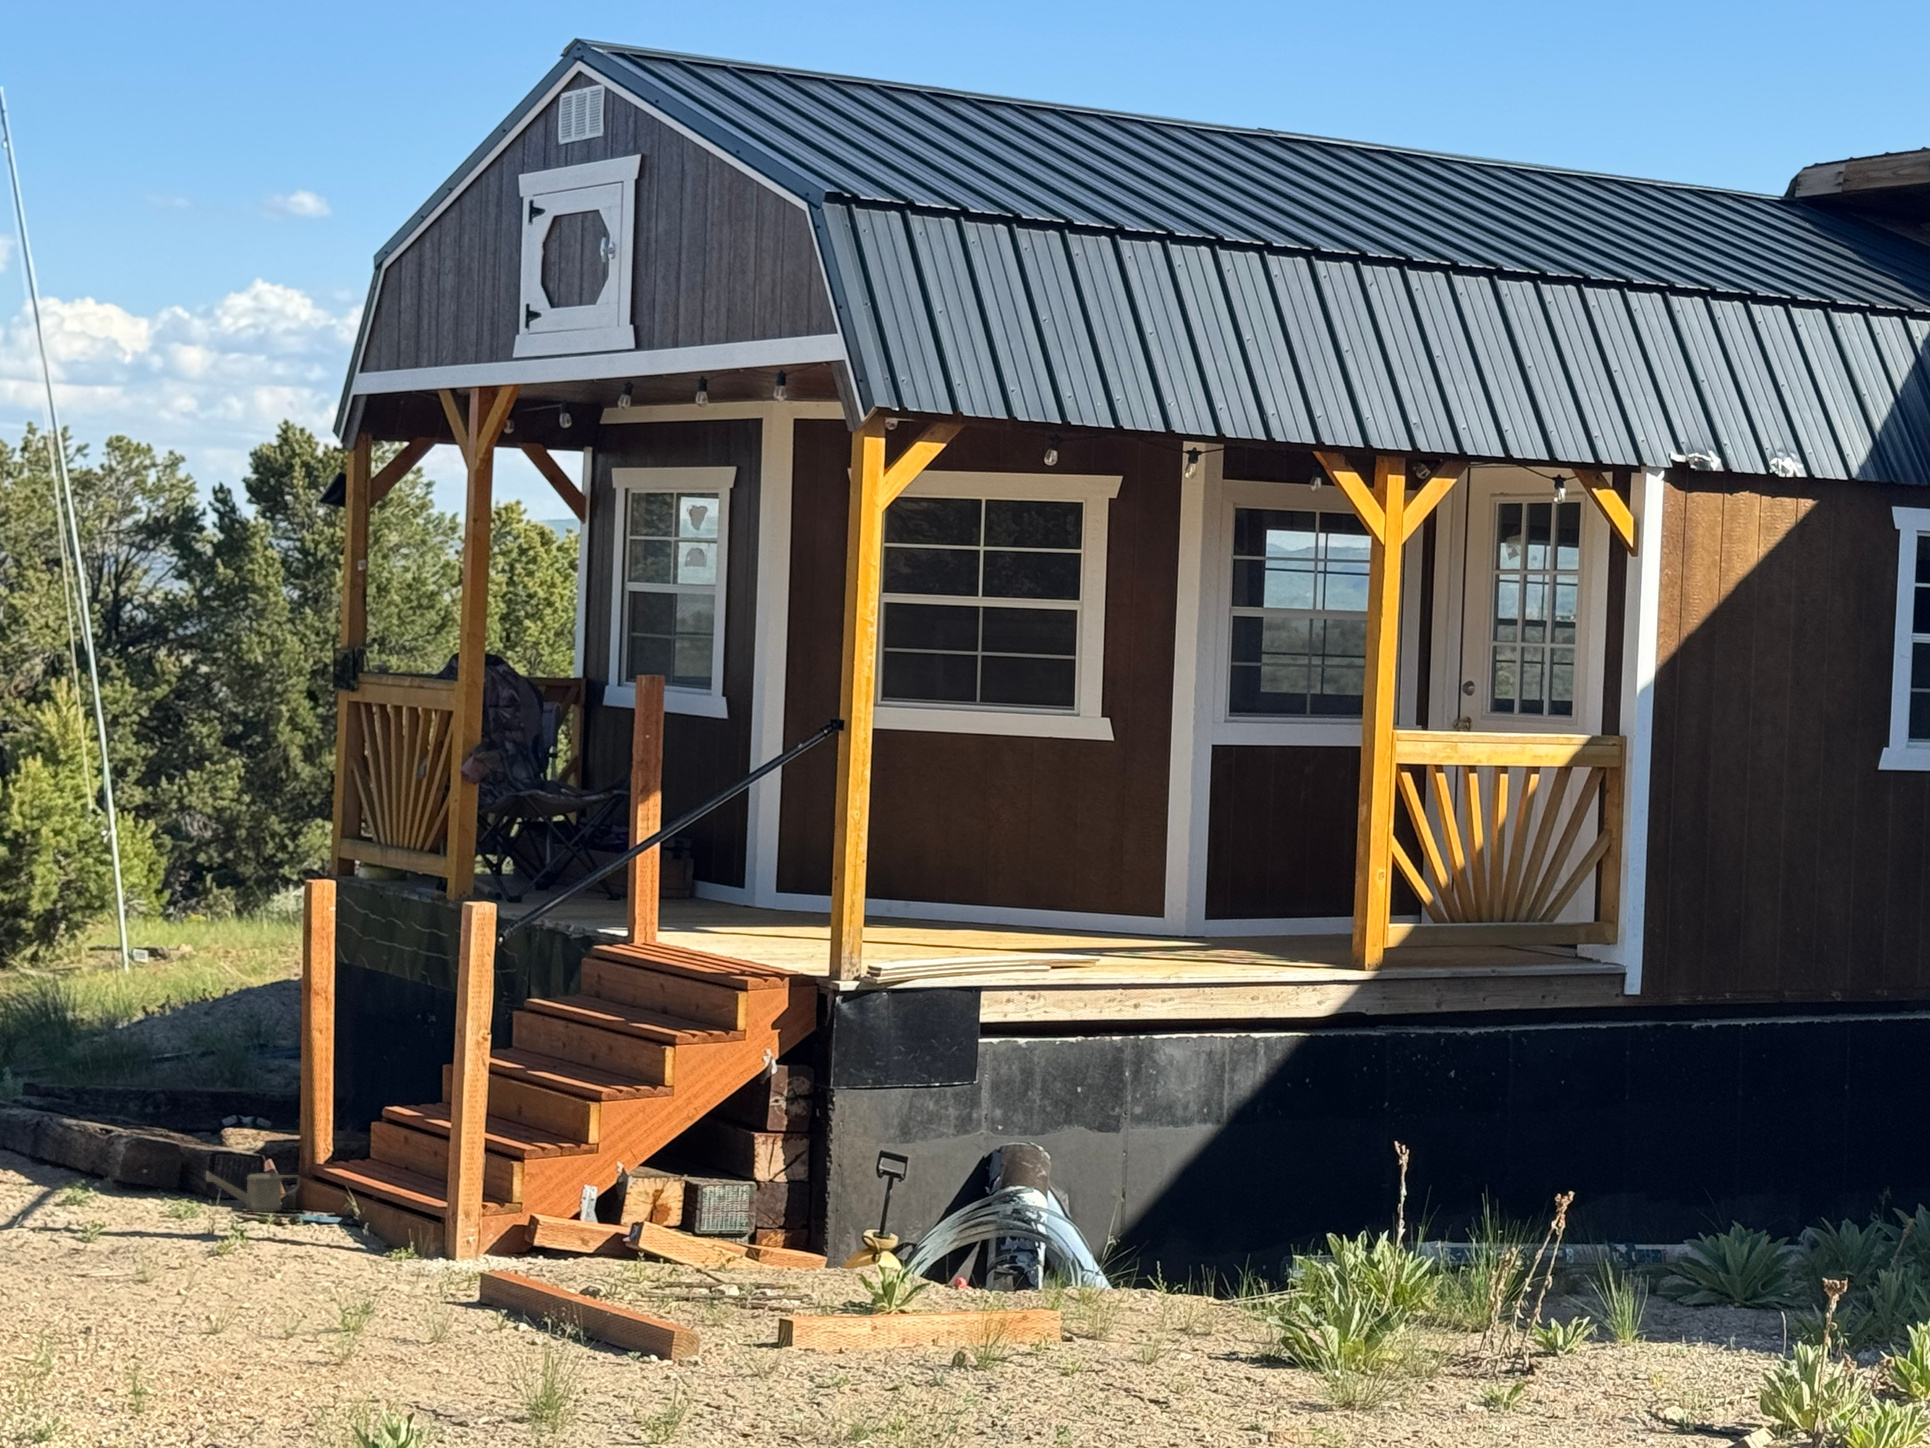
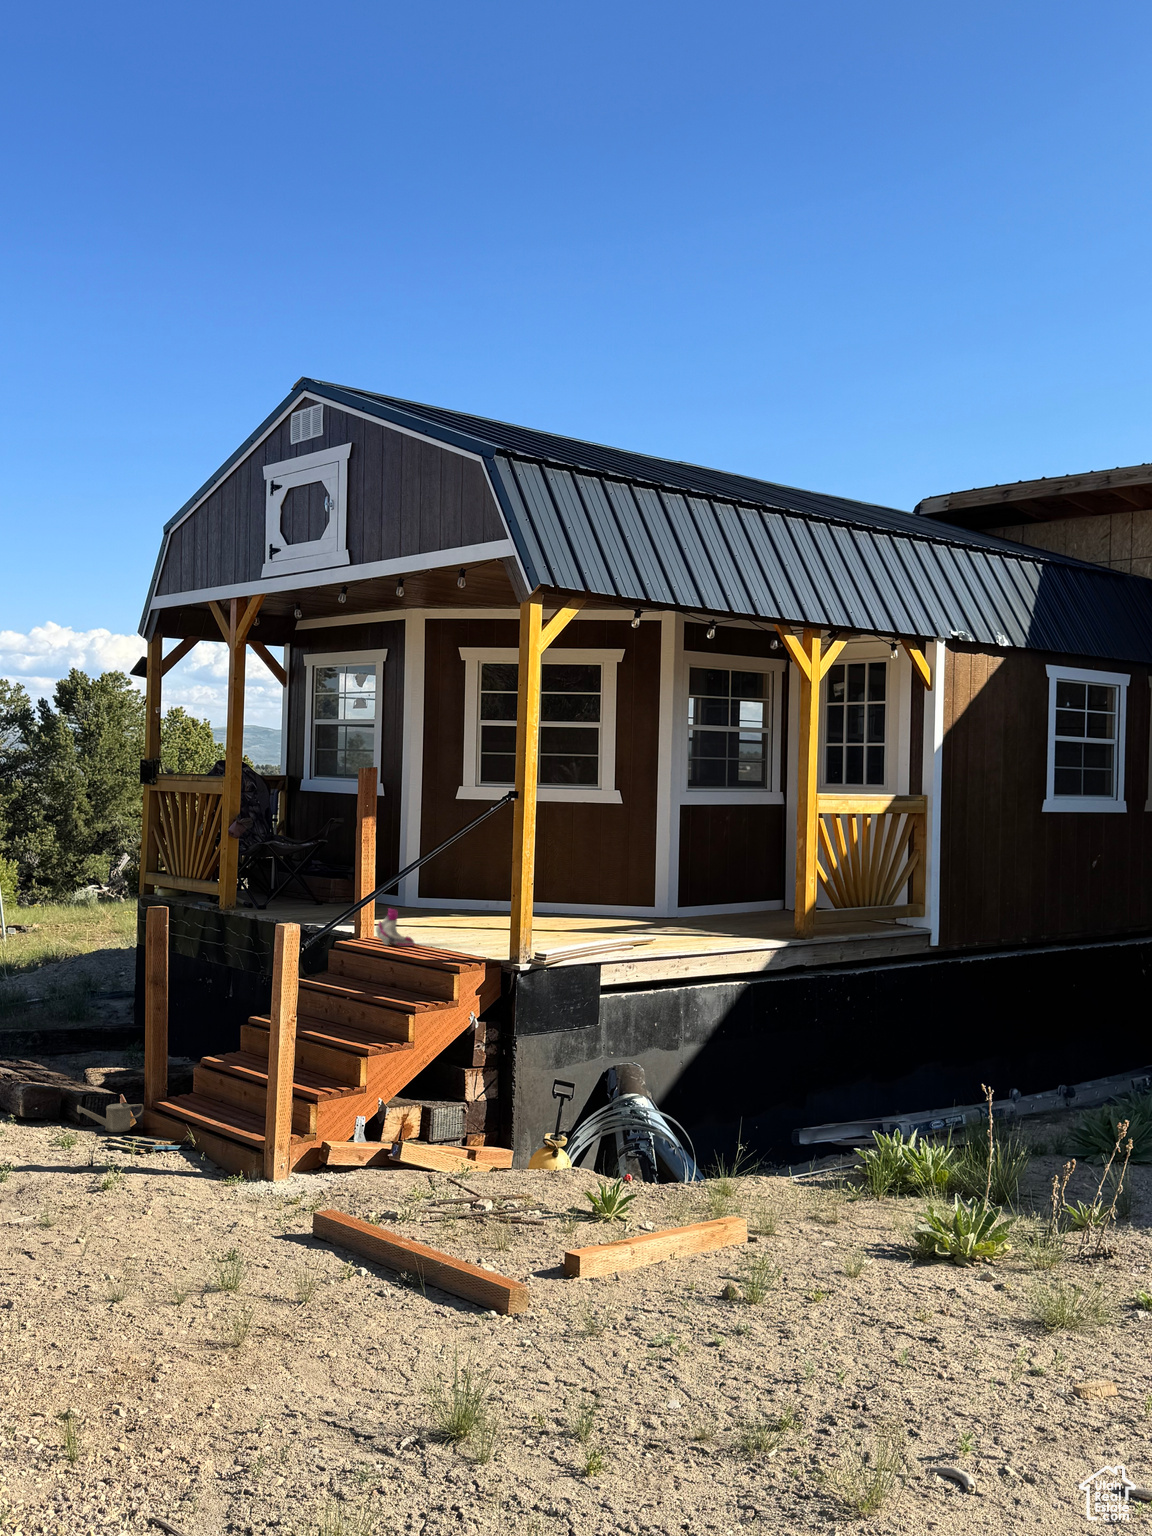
boots: none [652,897,707,955] -> present [376,908,414,946]

